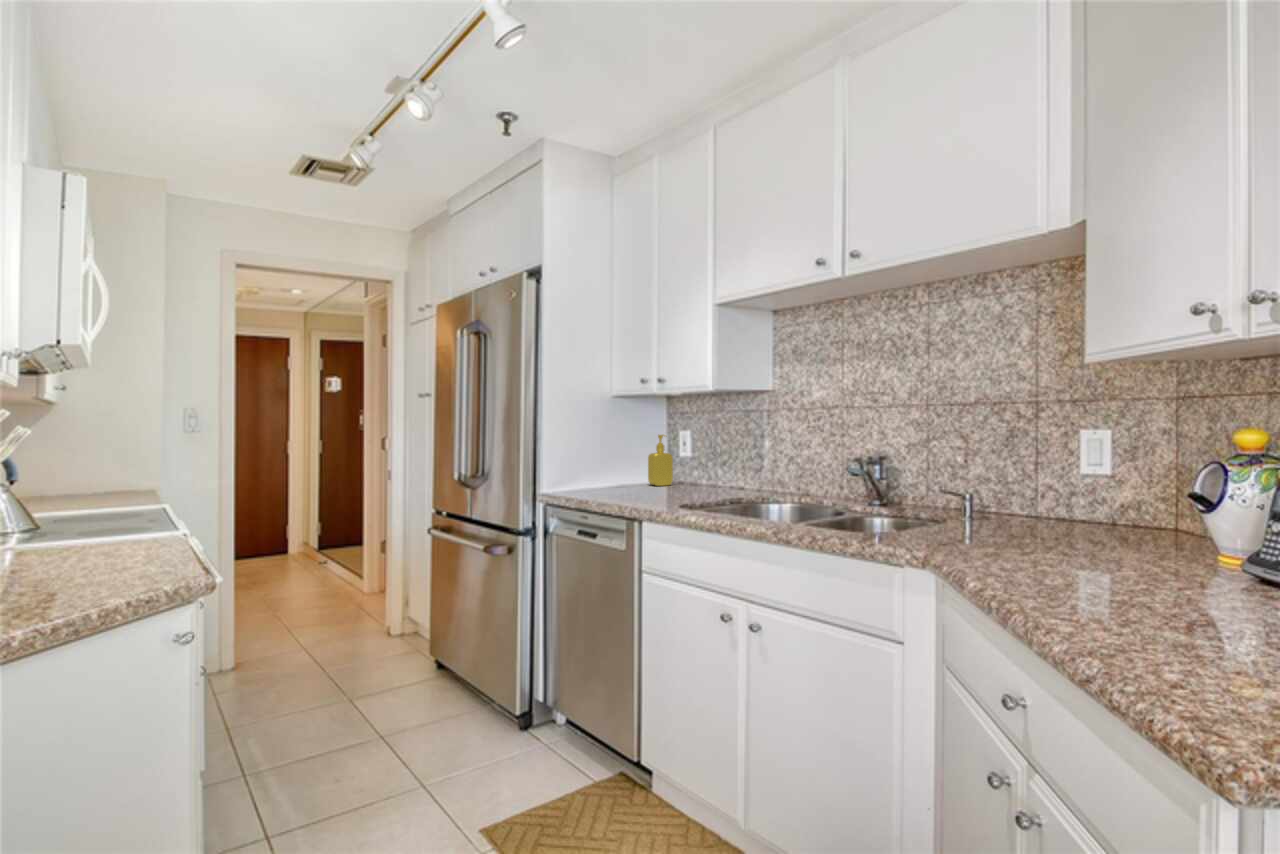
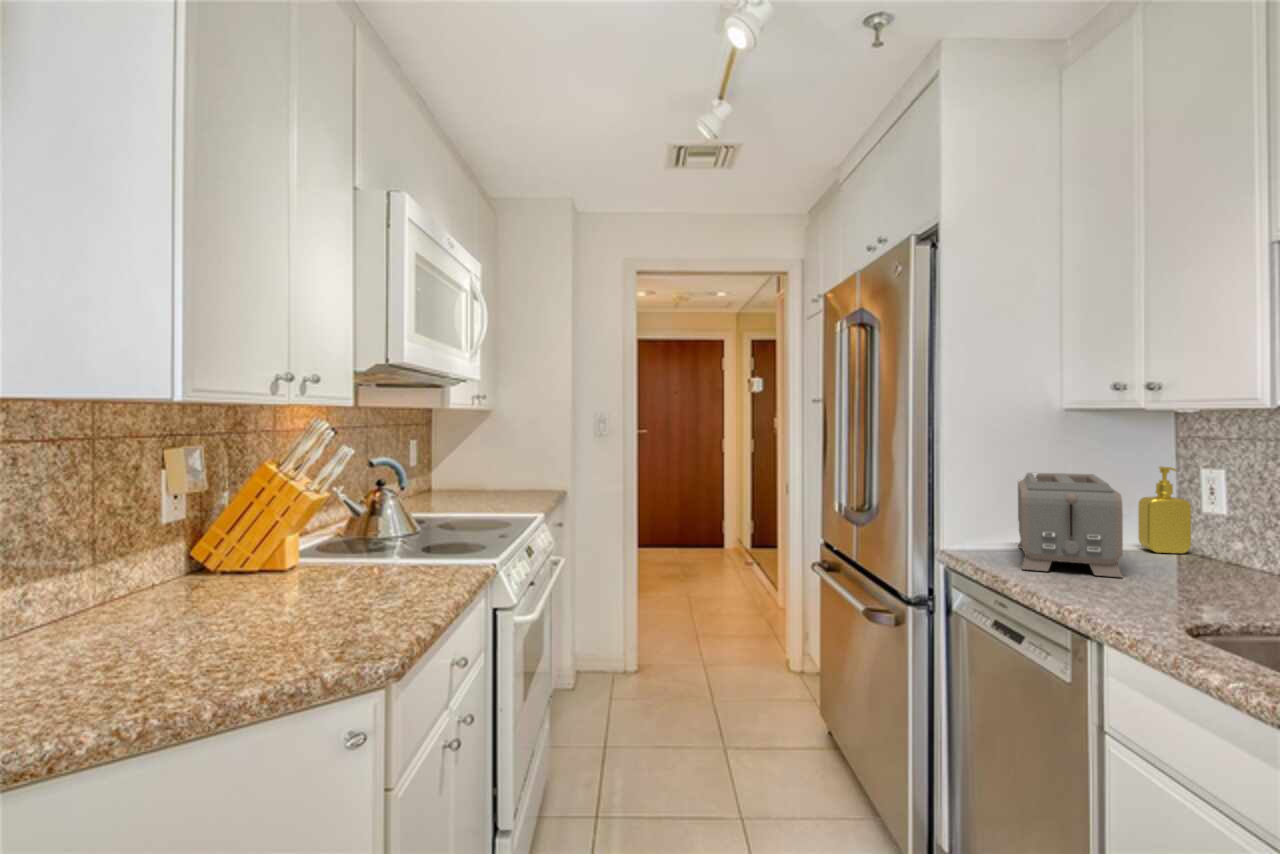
toaster: none [586,439,645,496] -> present [1018,473,1123,577]

